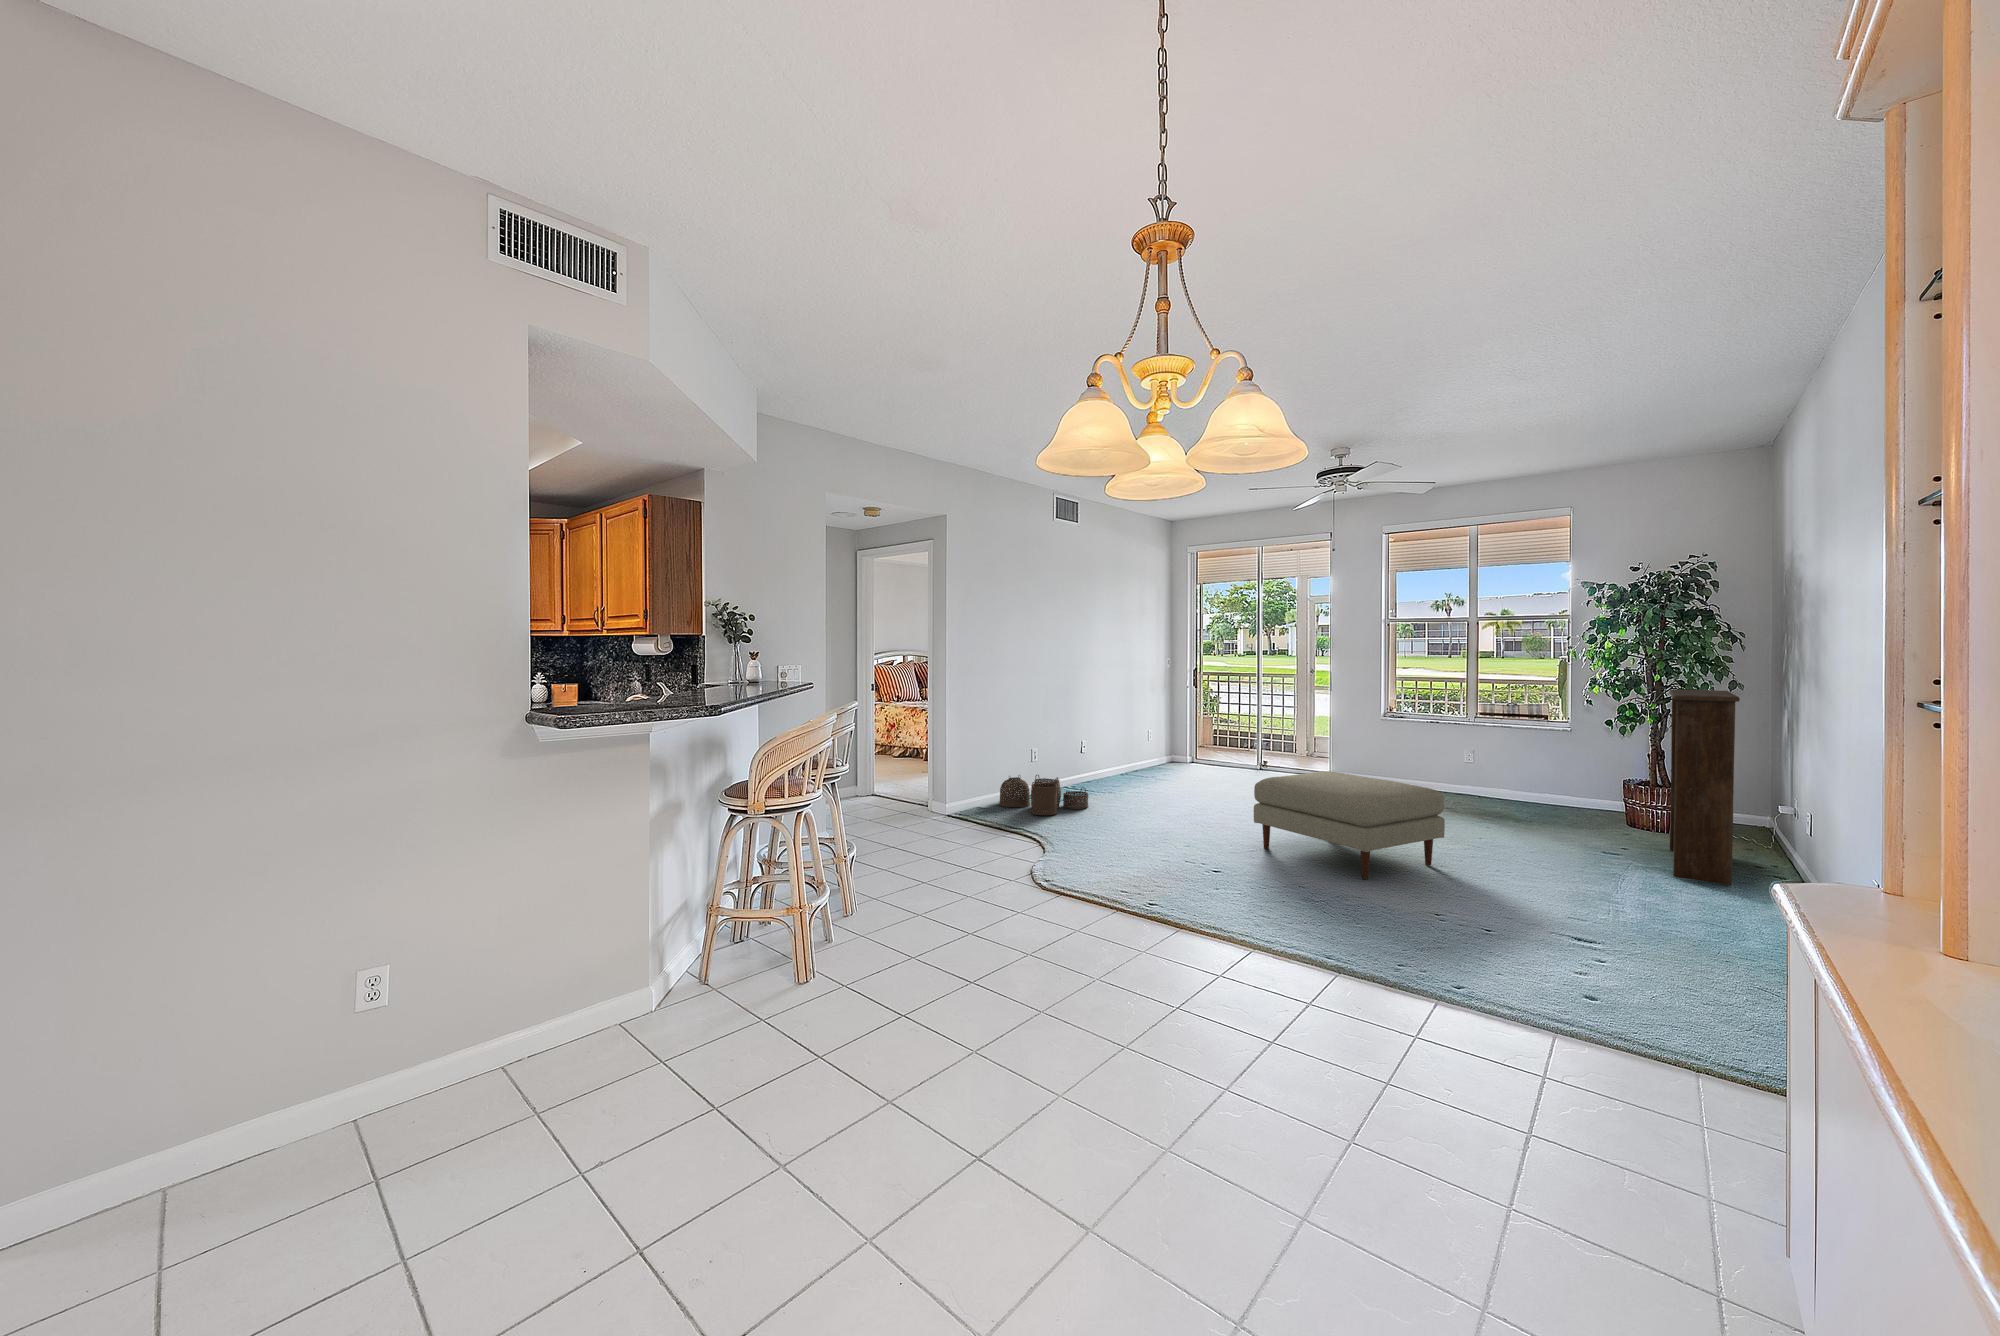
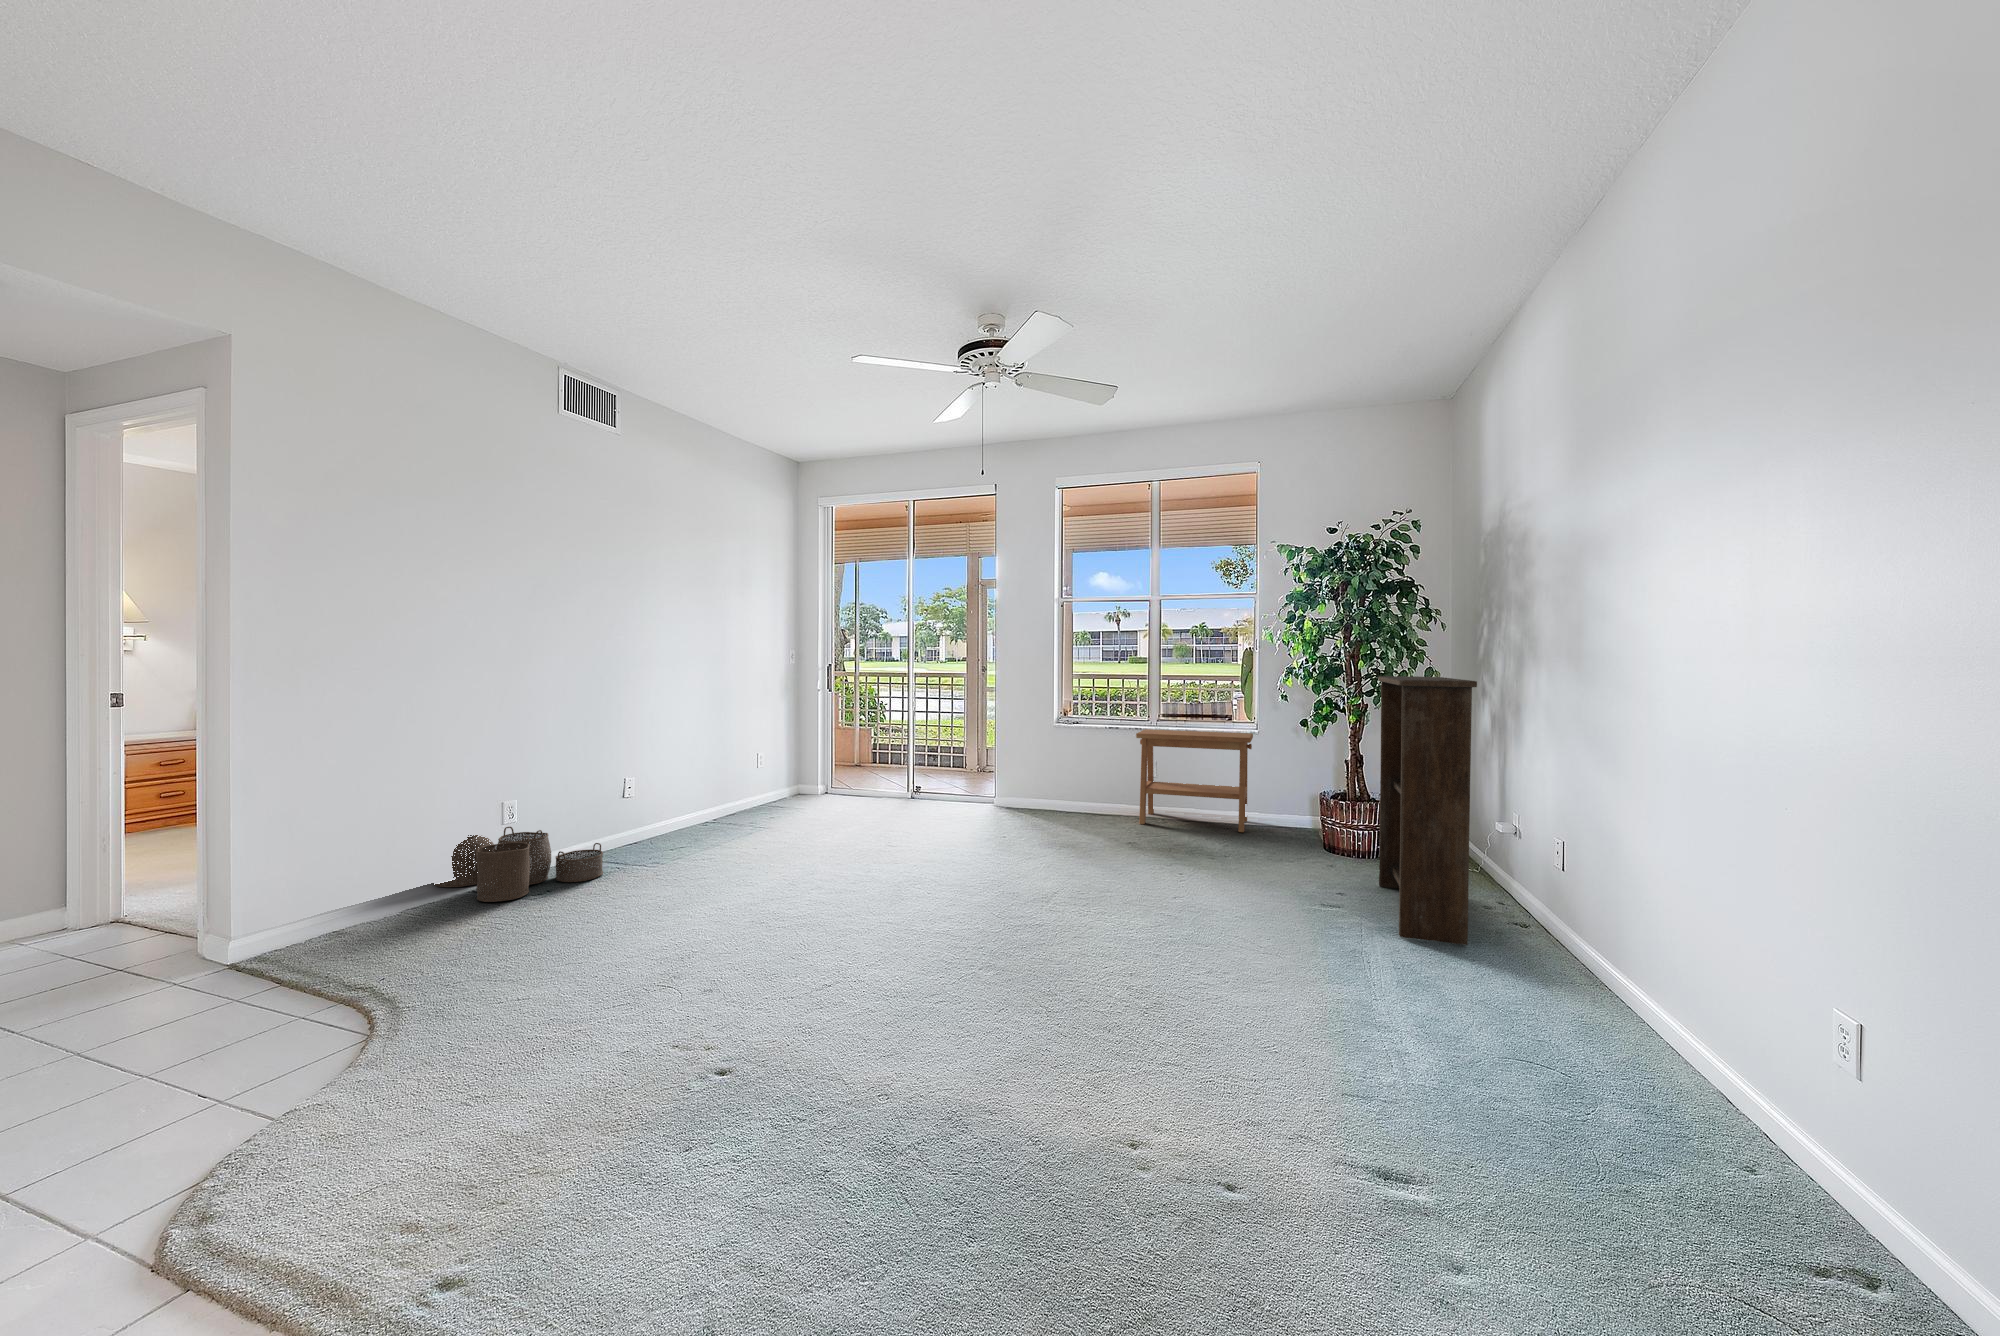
side table: none [1454,726,1562,809] -> present [1136,729,1253,832]
ottoman: present [1254,771,1445,879] -> none [831,804,1114,999]

